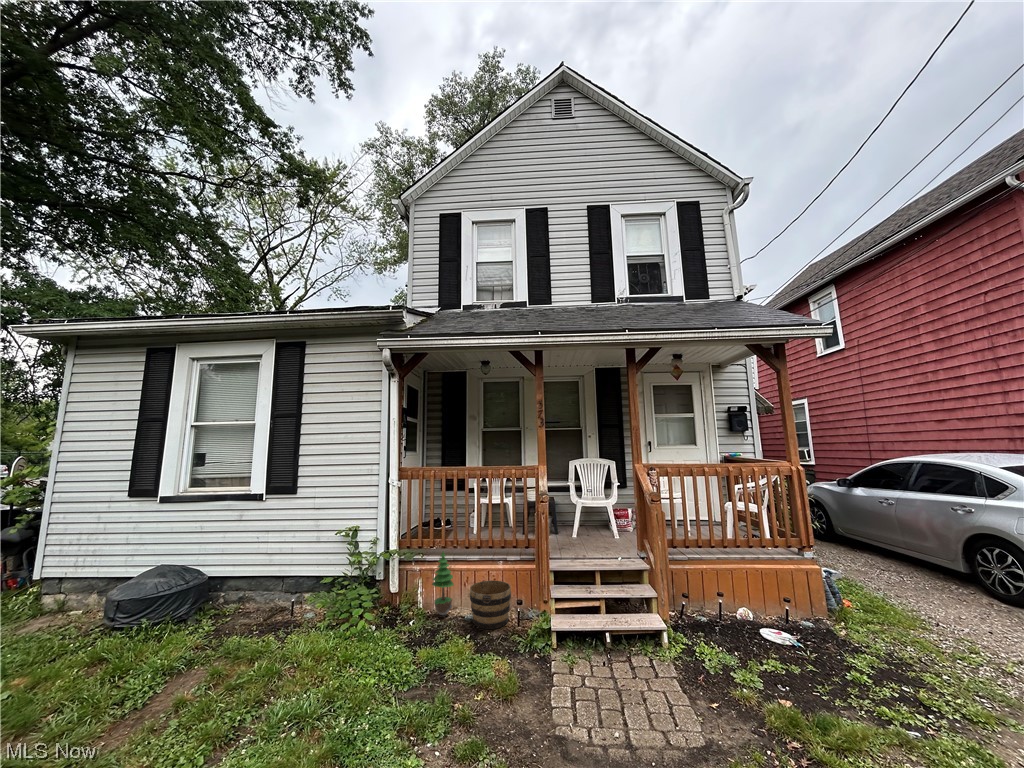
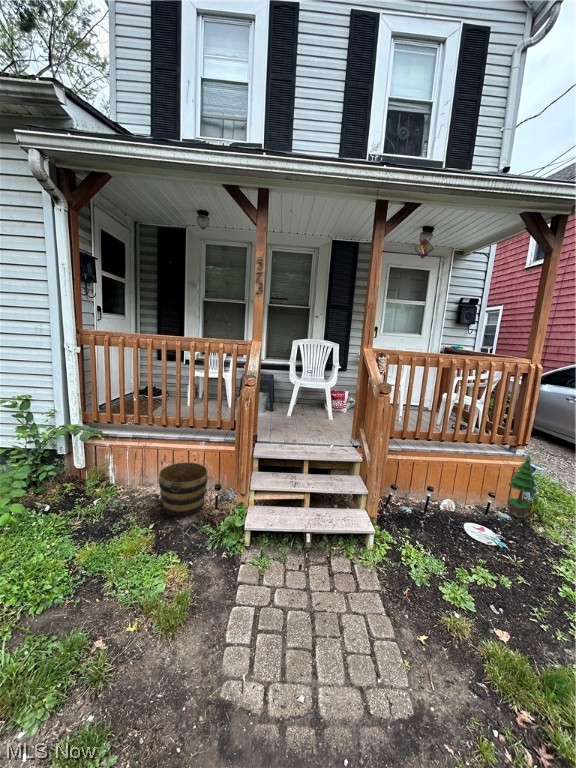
potted tree: present [432,552,454,616] -> present [507,456,537,517]

